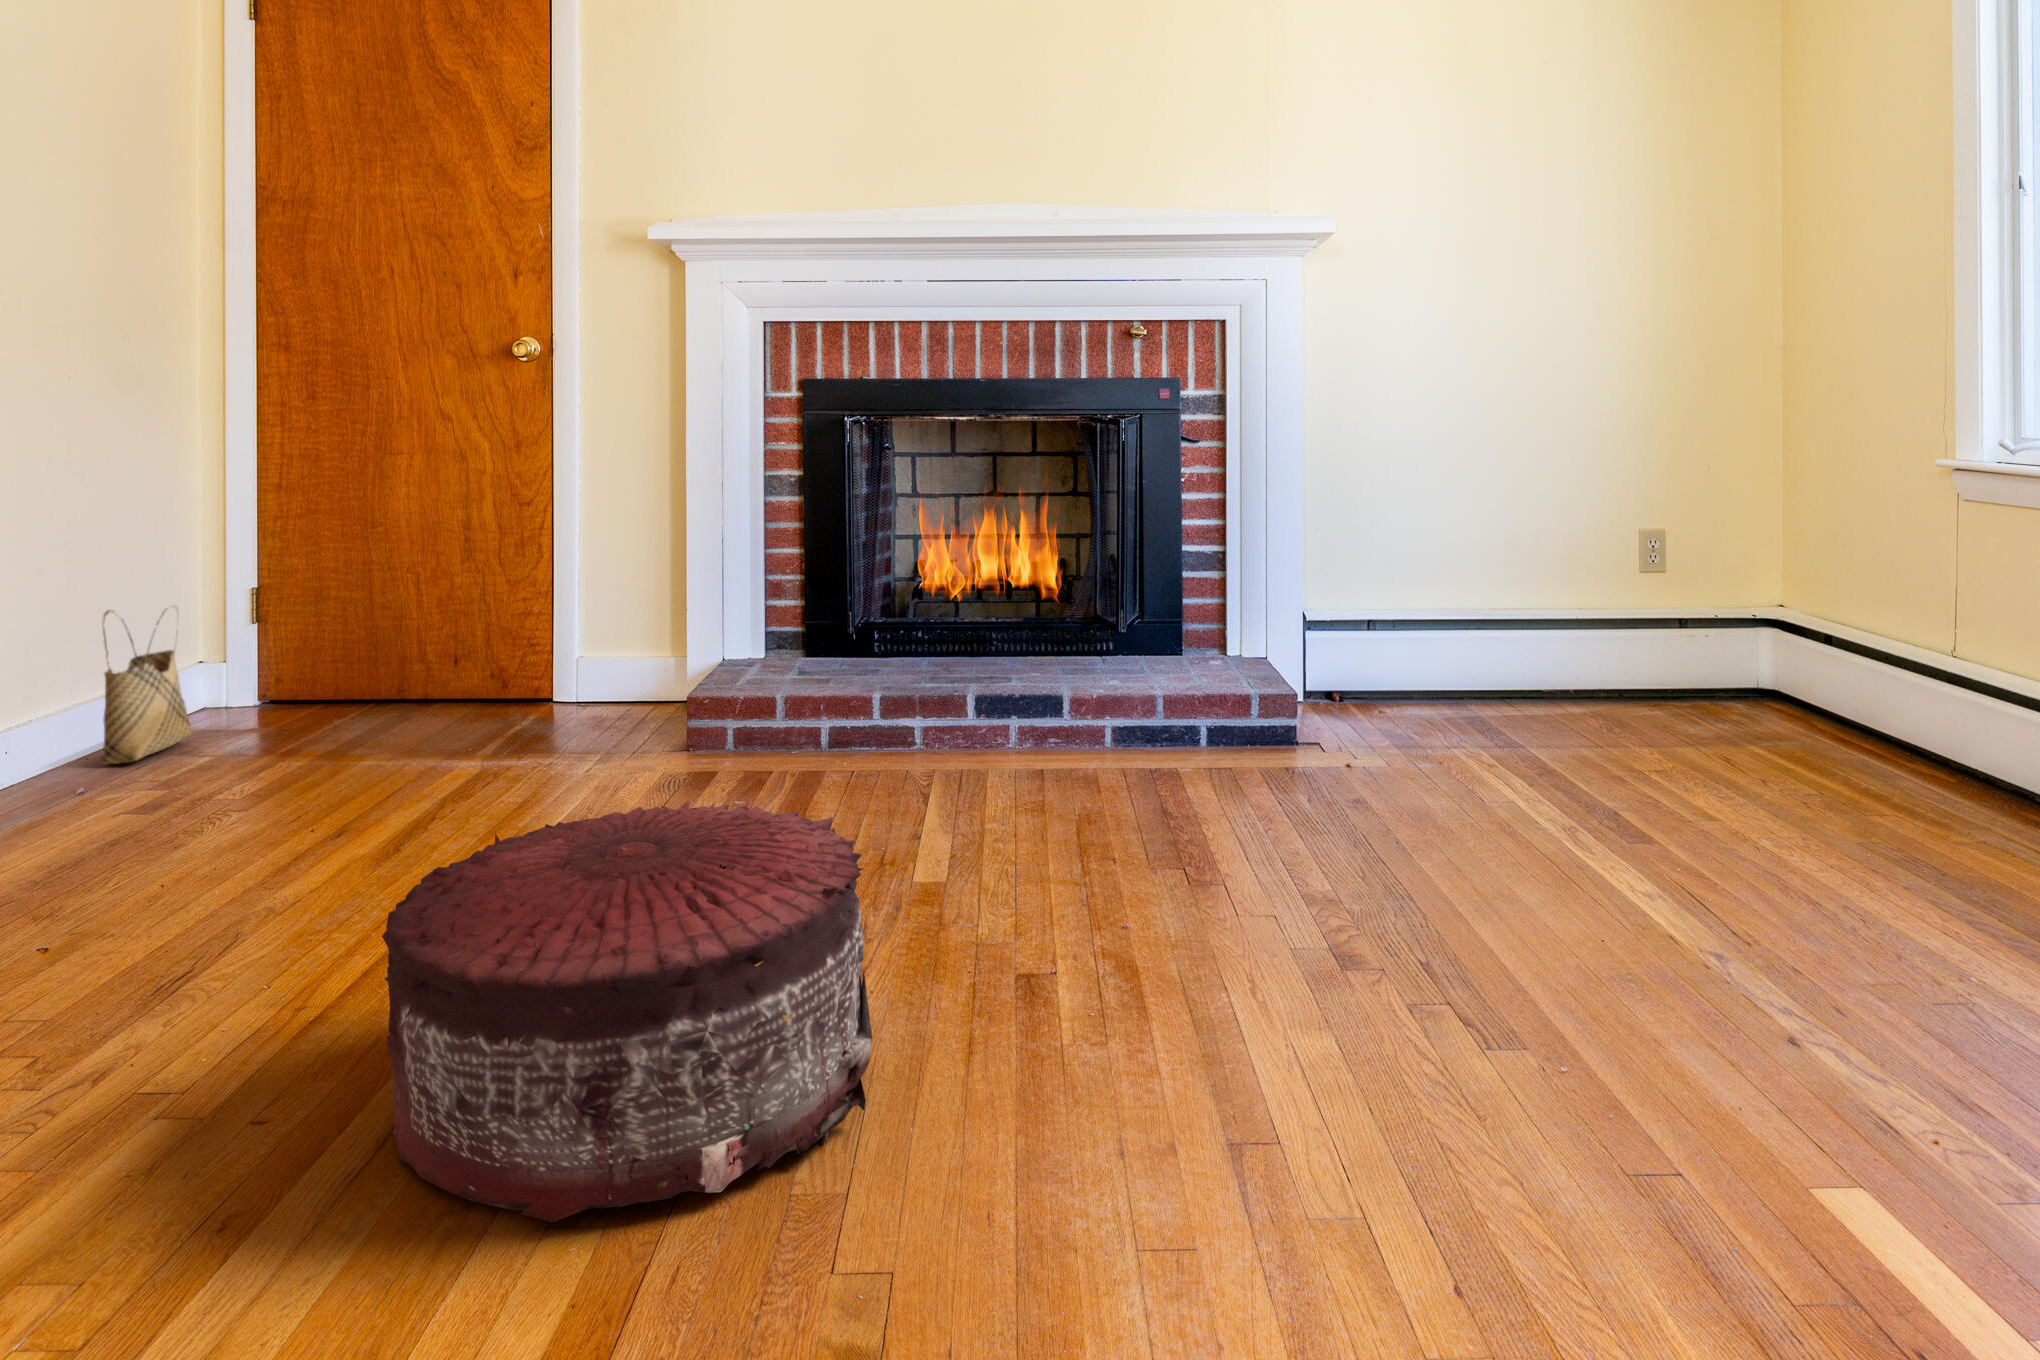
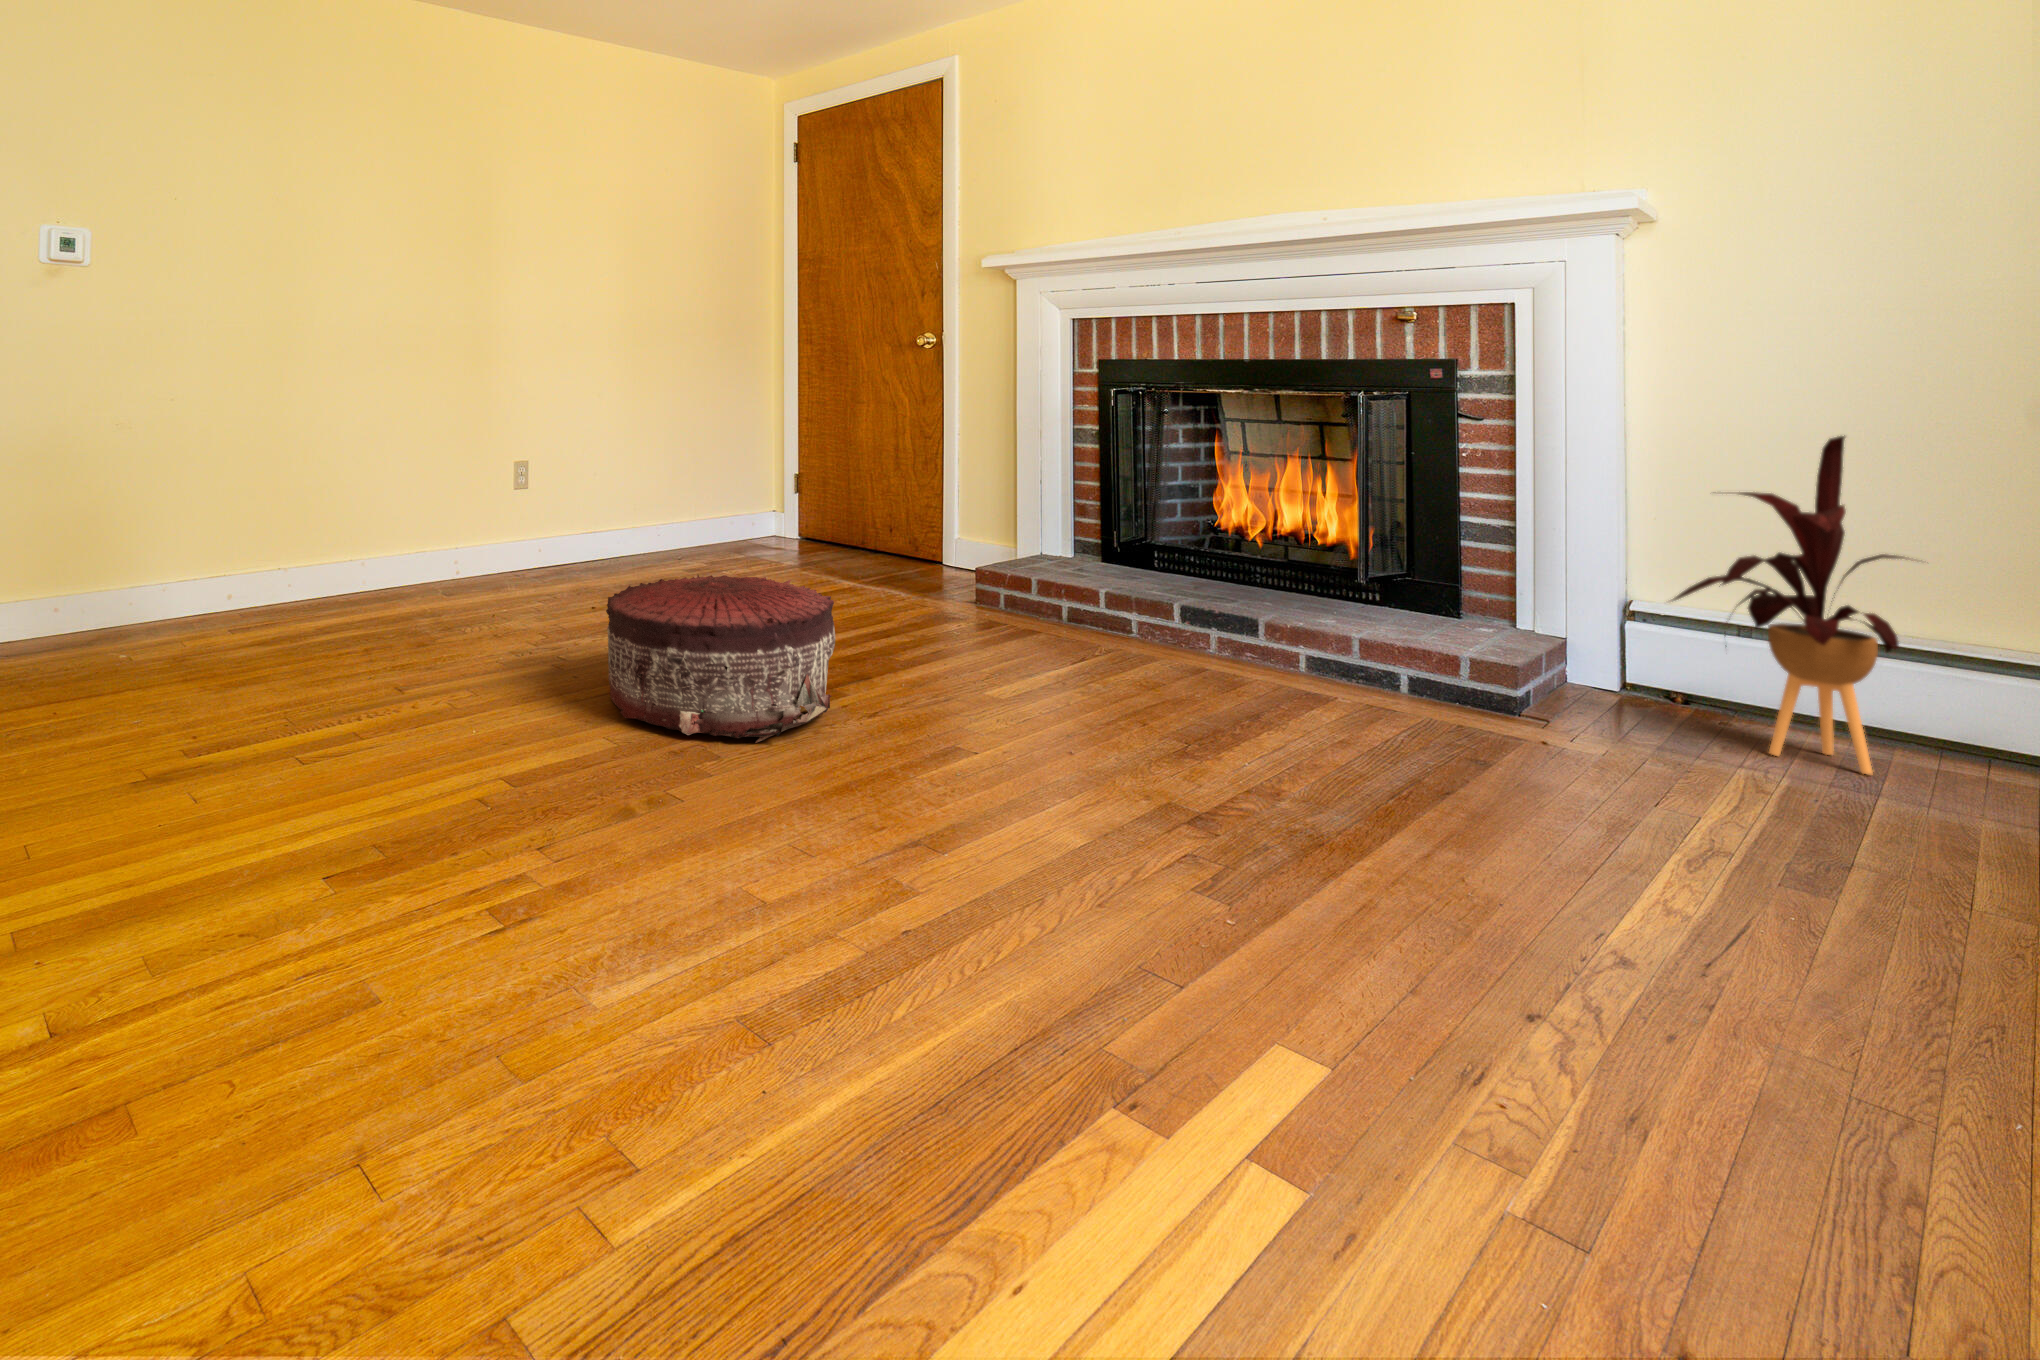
house plant: none [1375,445,1520,730] -> present [1672,435,1905,774]
woven basket: present [101,610,191,764] -> none [707,474,752,551]

